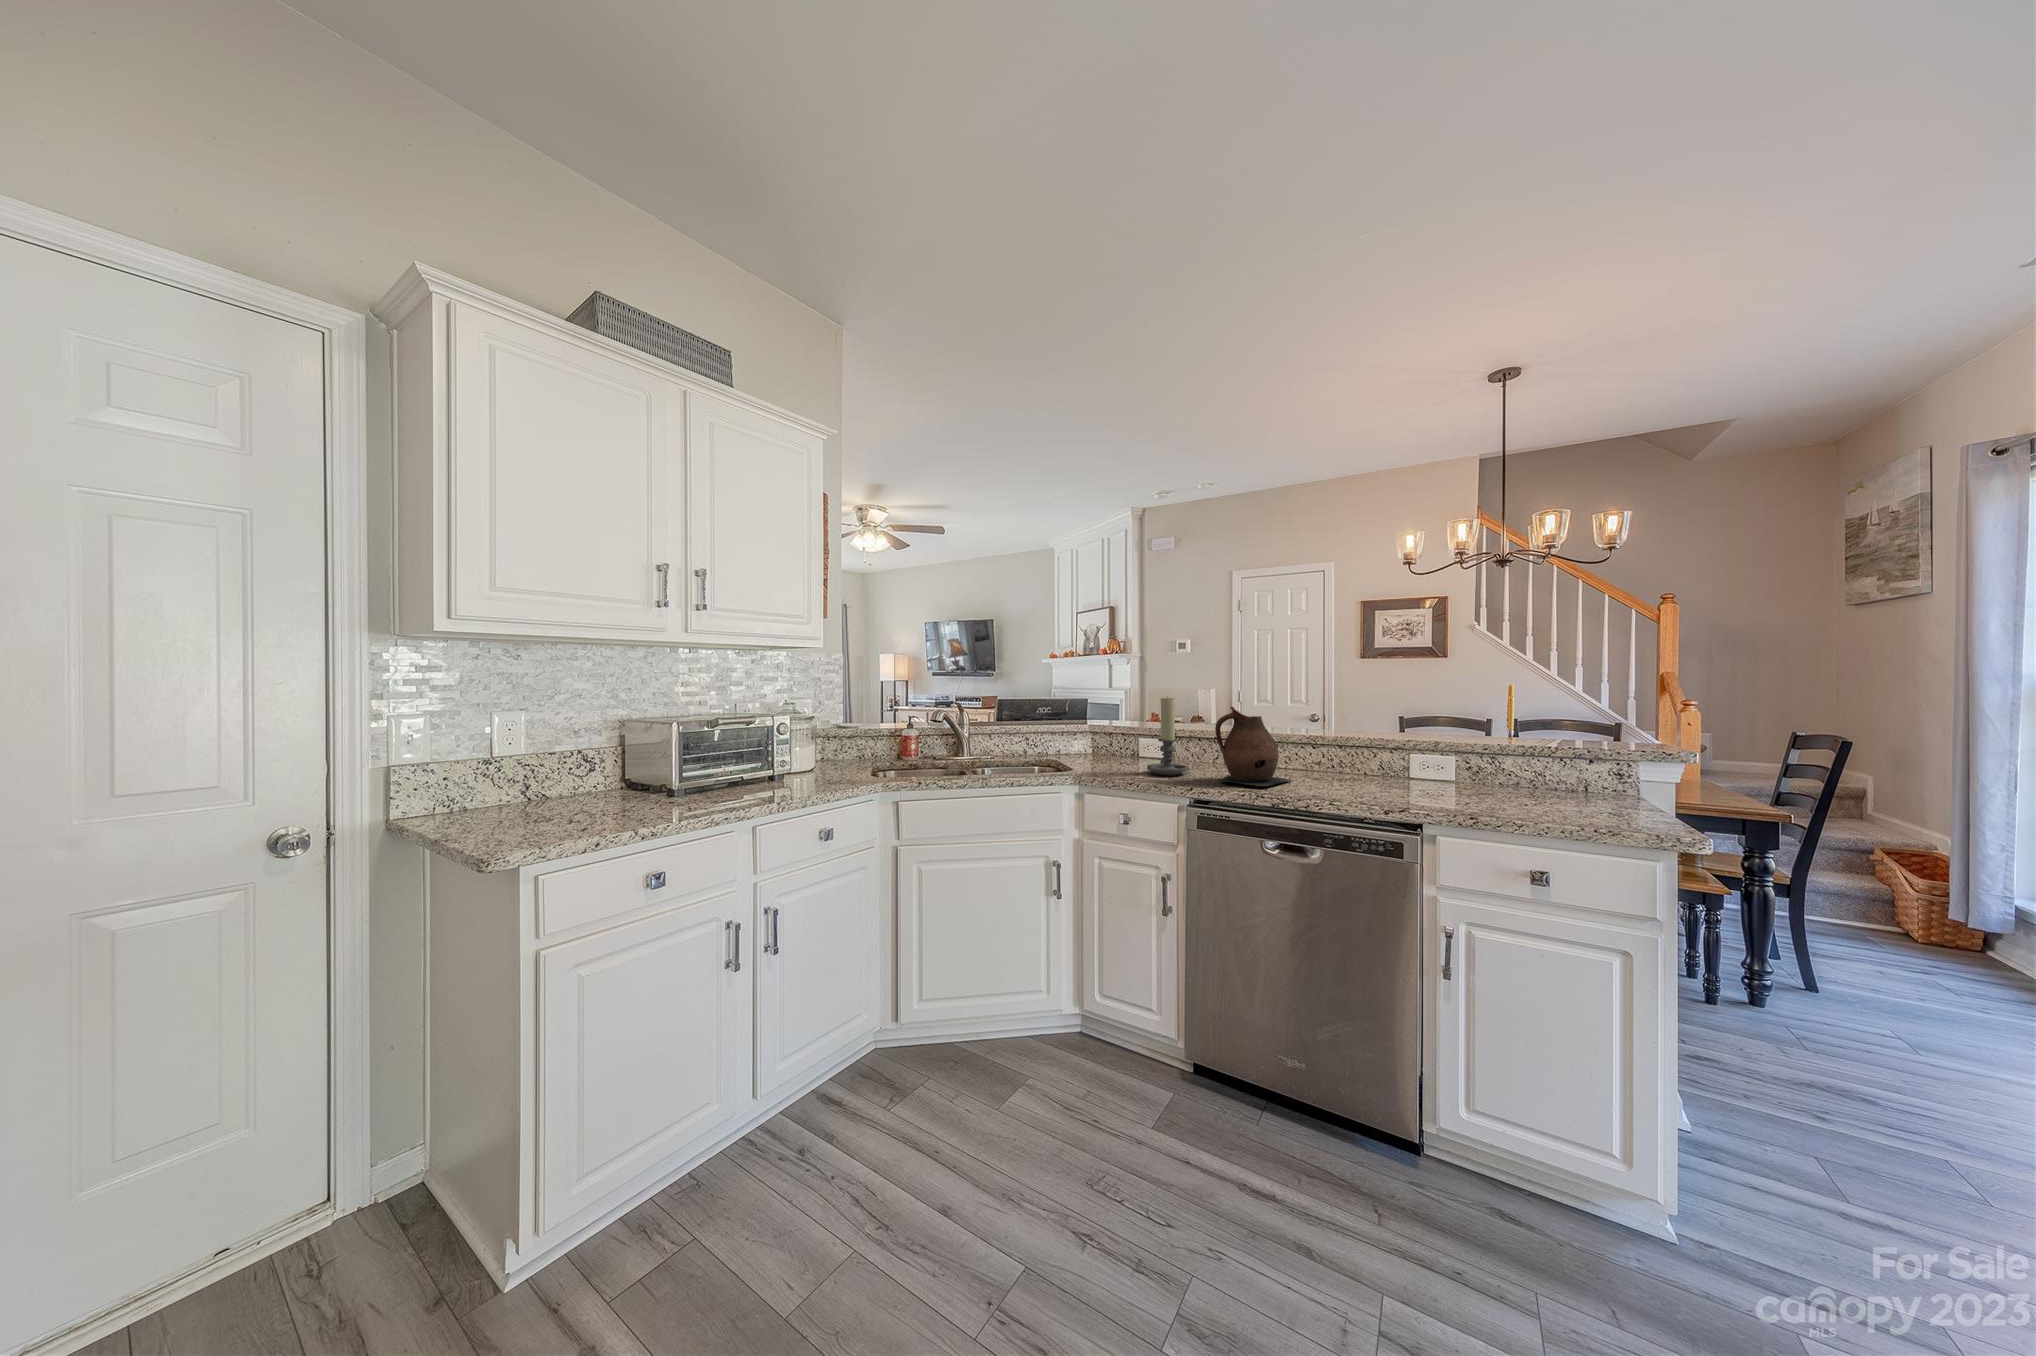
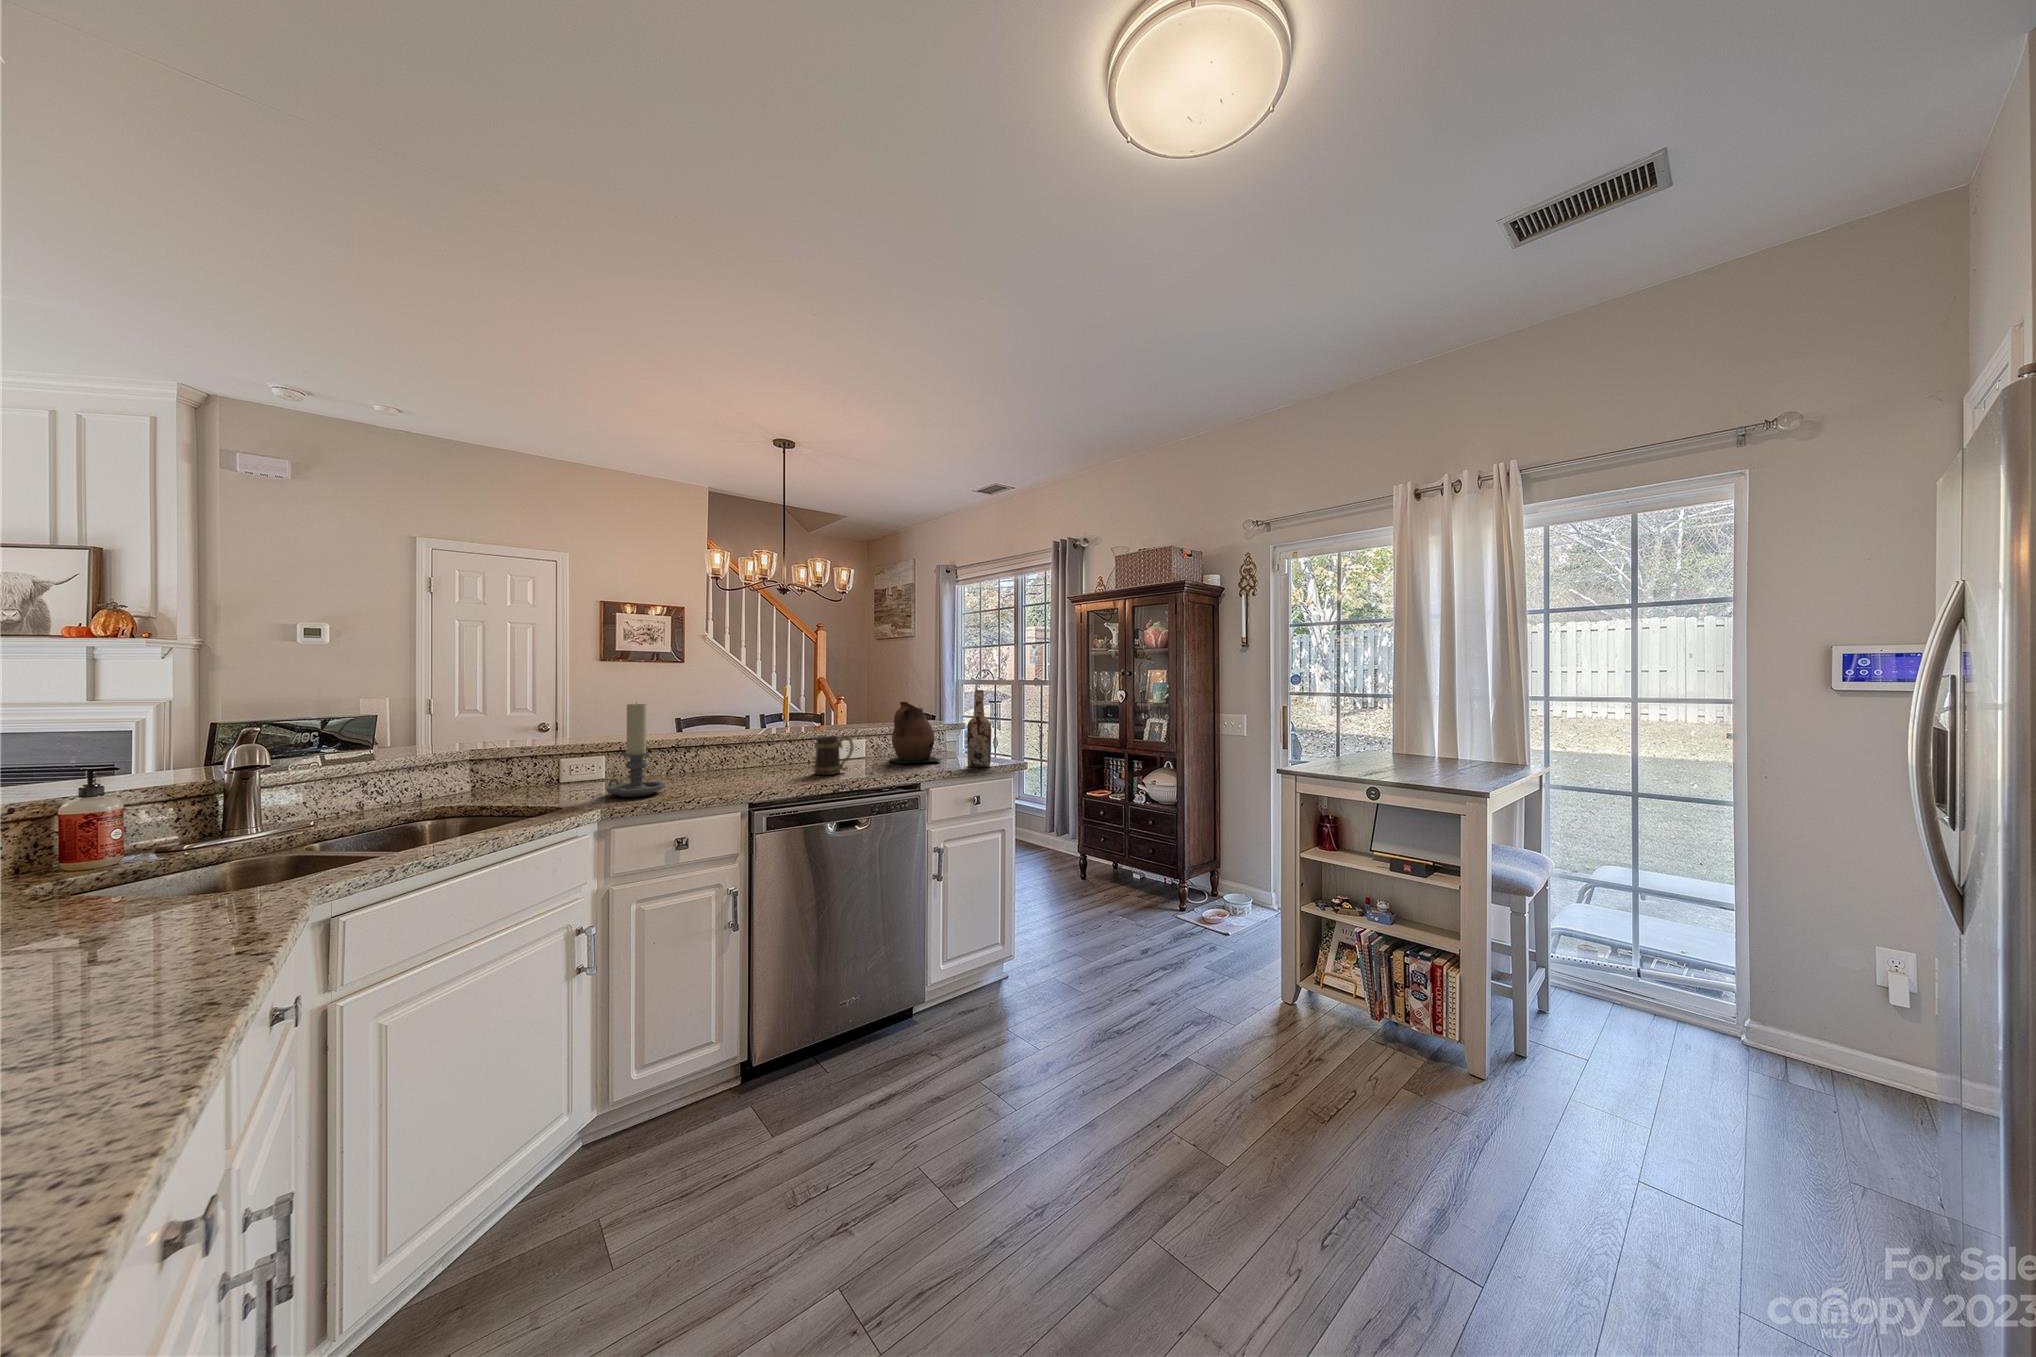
wine bottle: none [1566,698,1617,826] -> present [967,690,991,767]
ceramic pitcher: present [1215,707,1291,787] -> present [890,701,941,763]
mug: none [1335,745,1384,791] -> present [814,736,854,775]

